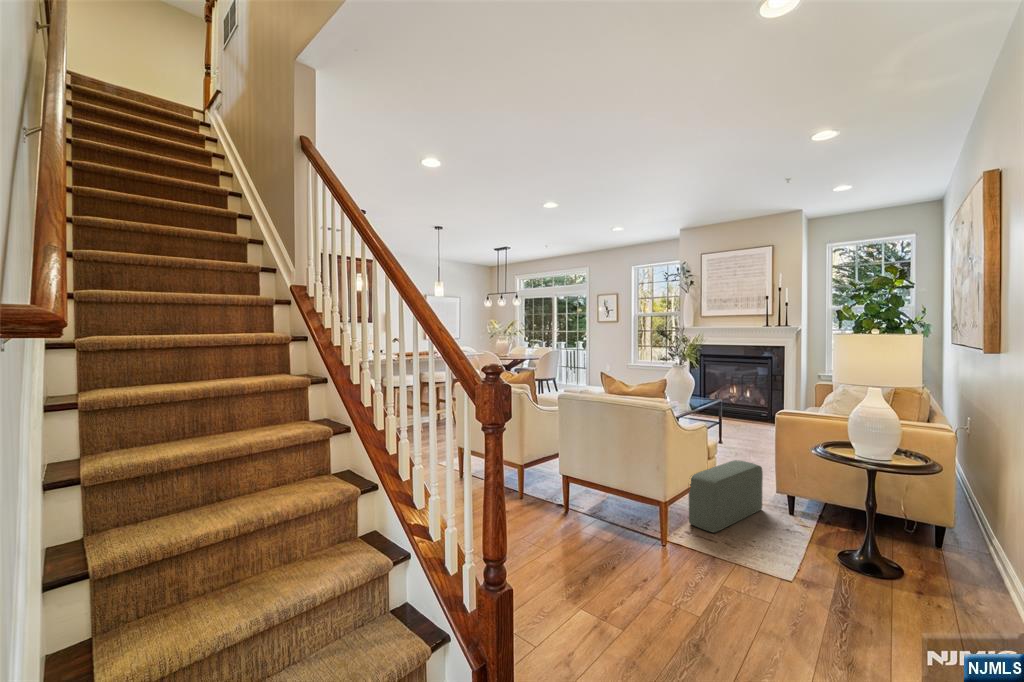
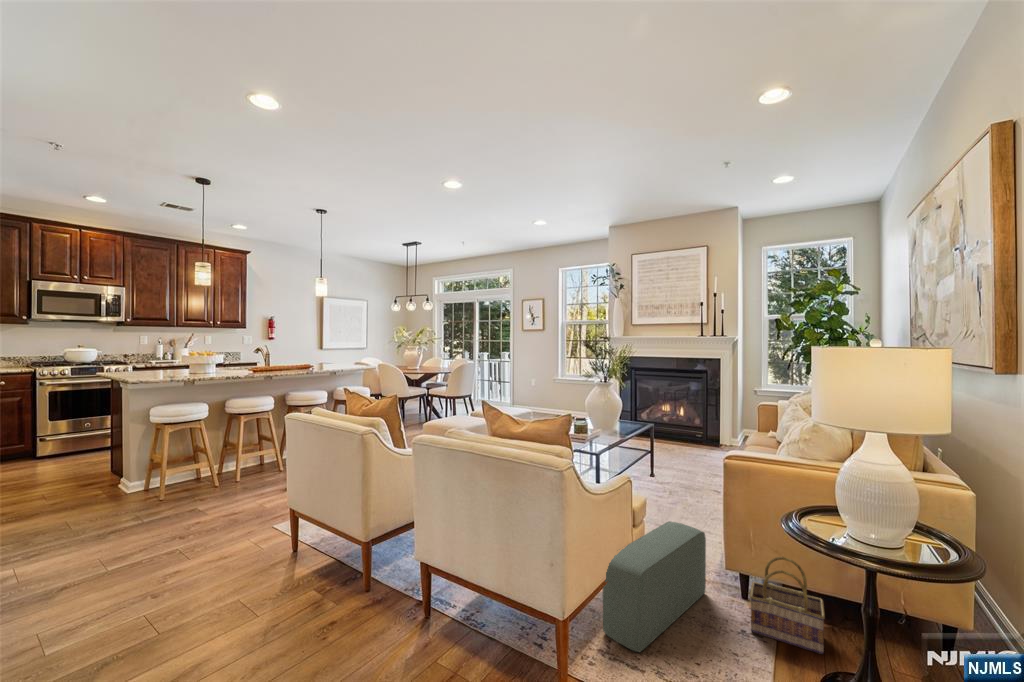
basket: none [792,479,846,539] -> present [750,557,825,654]

